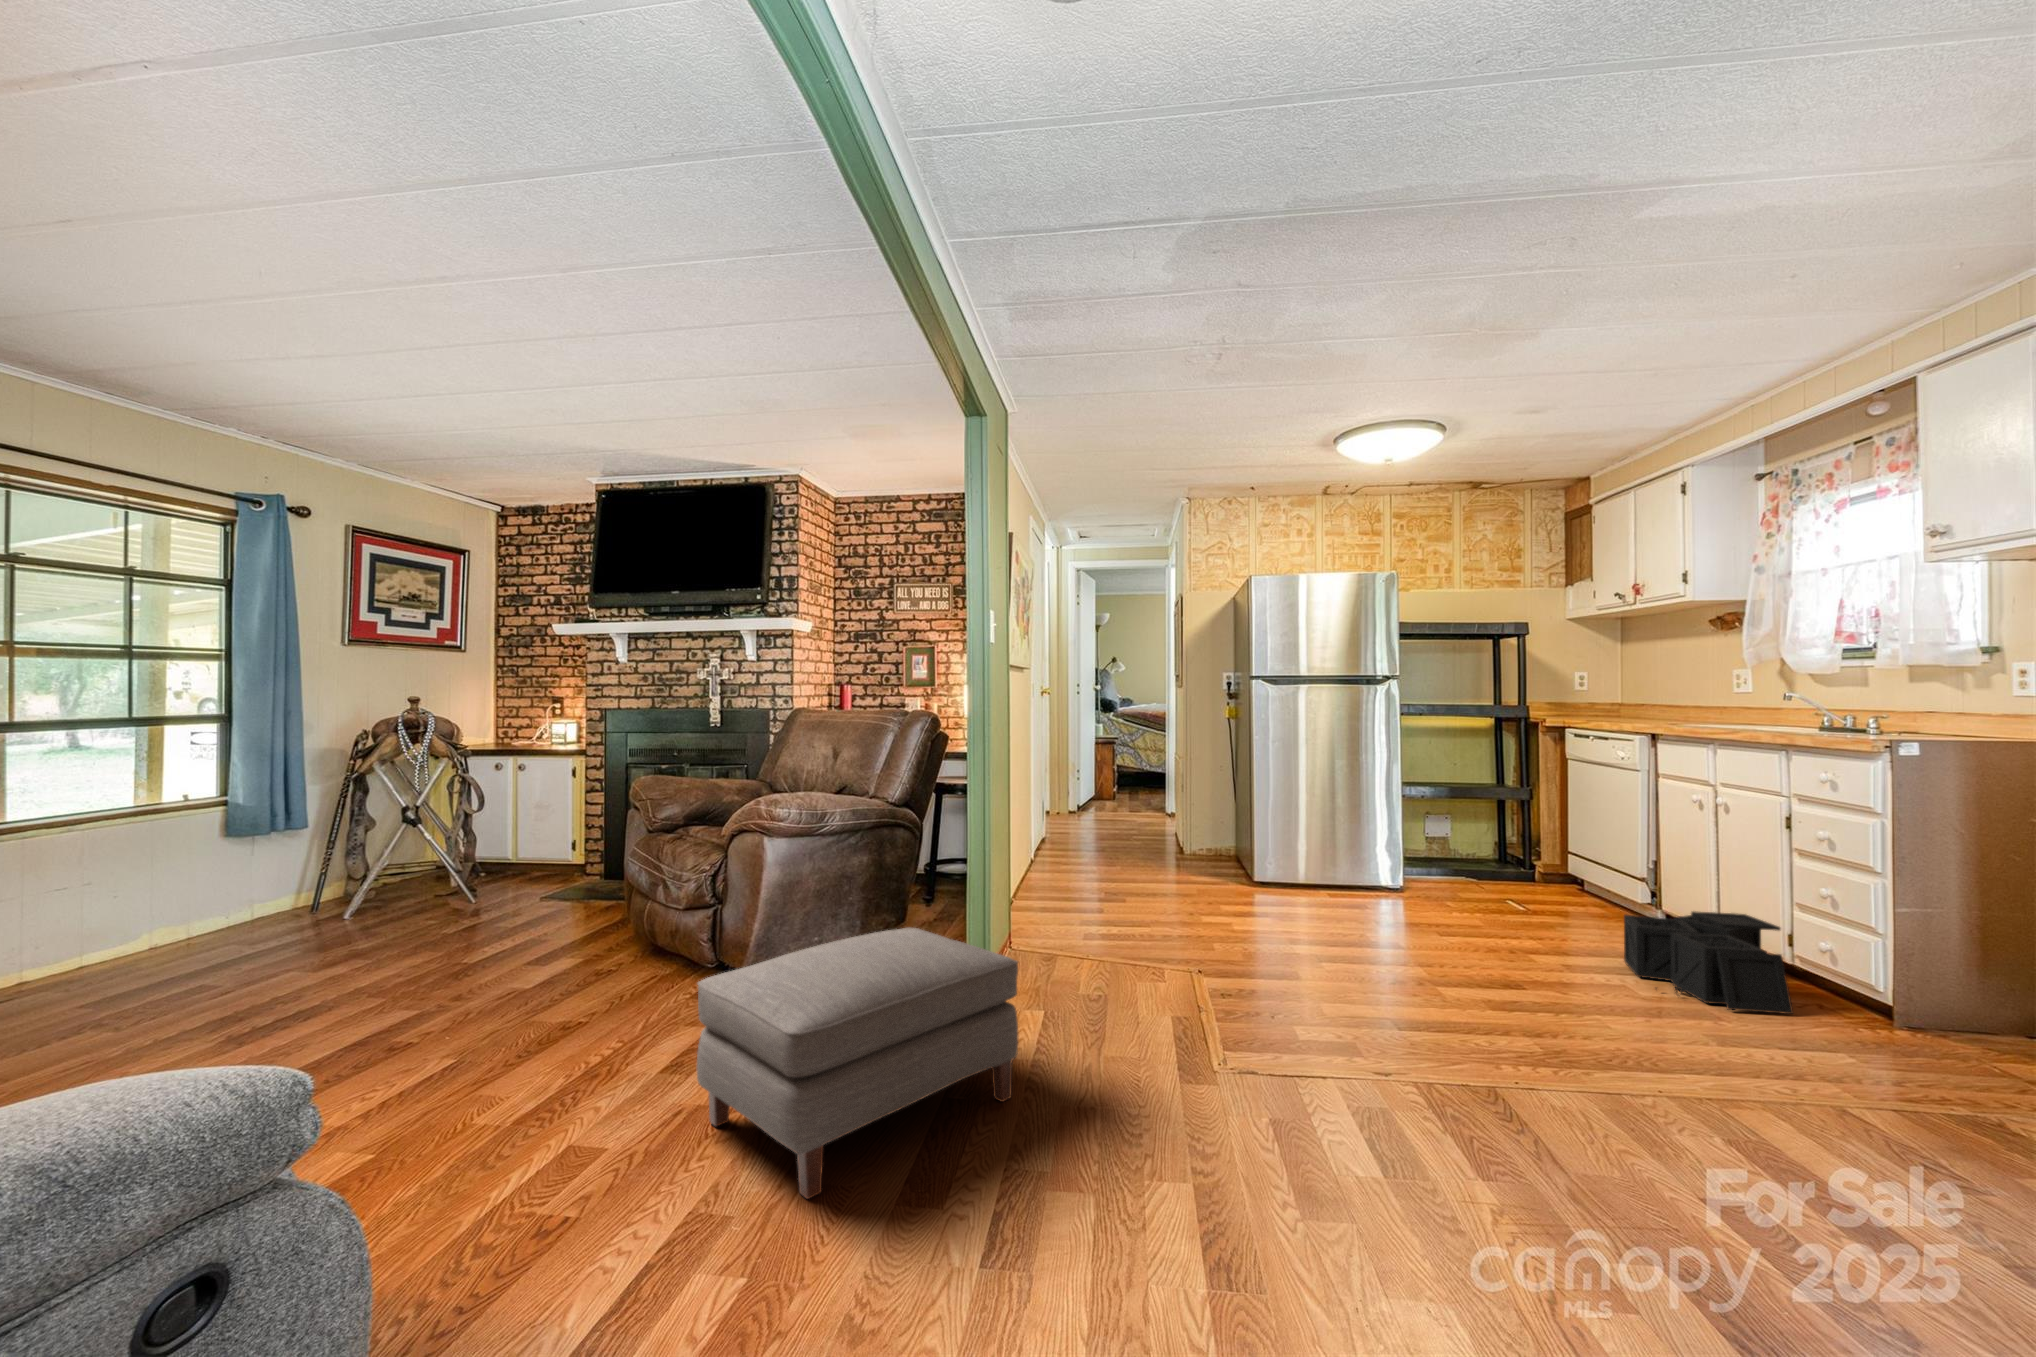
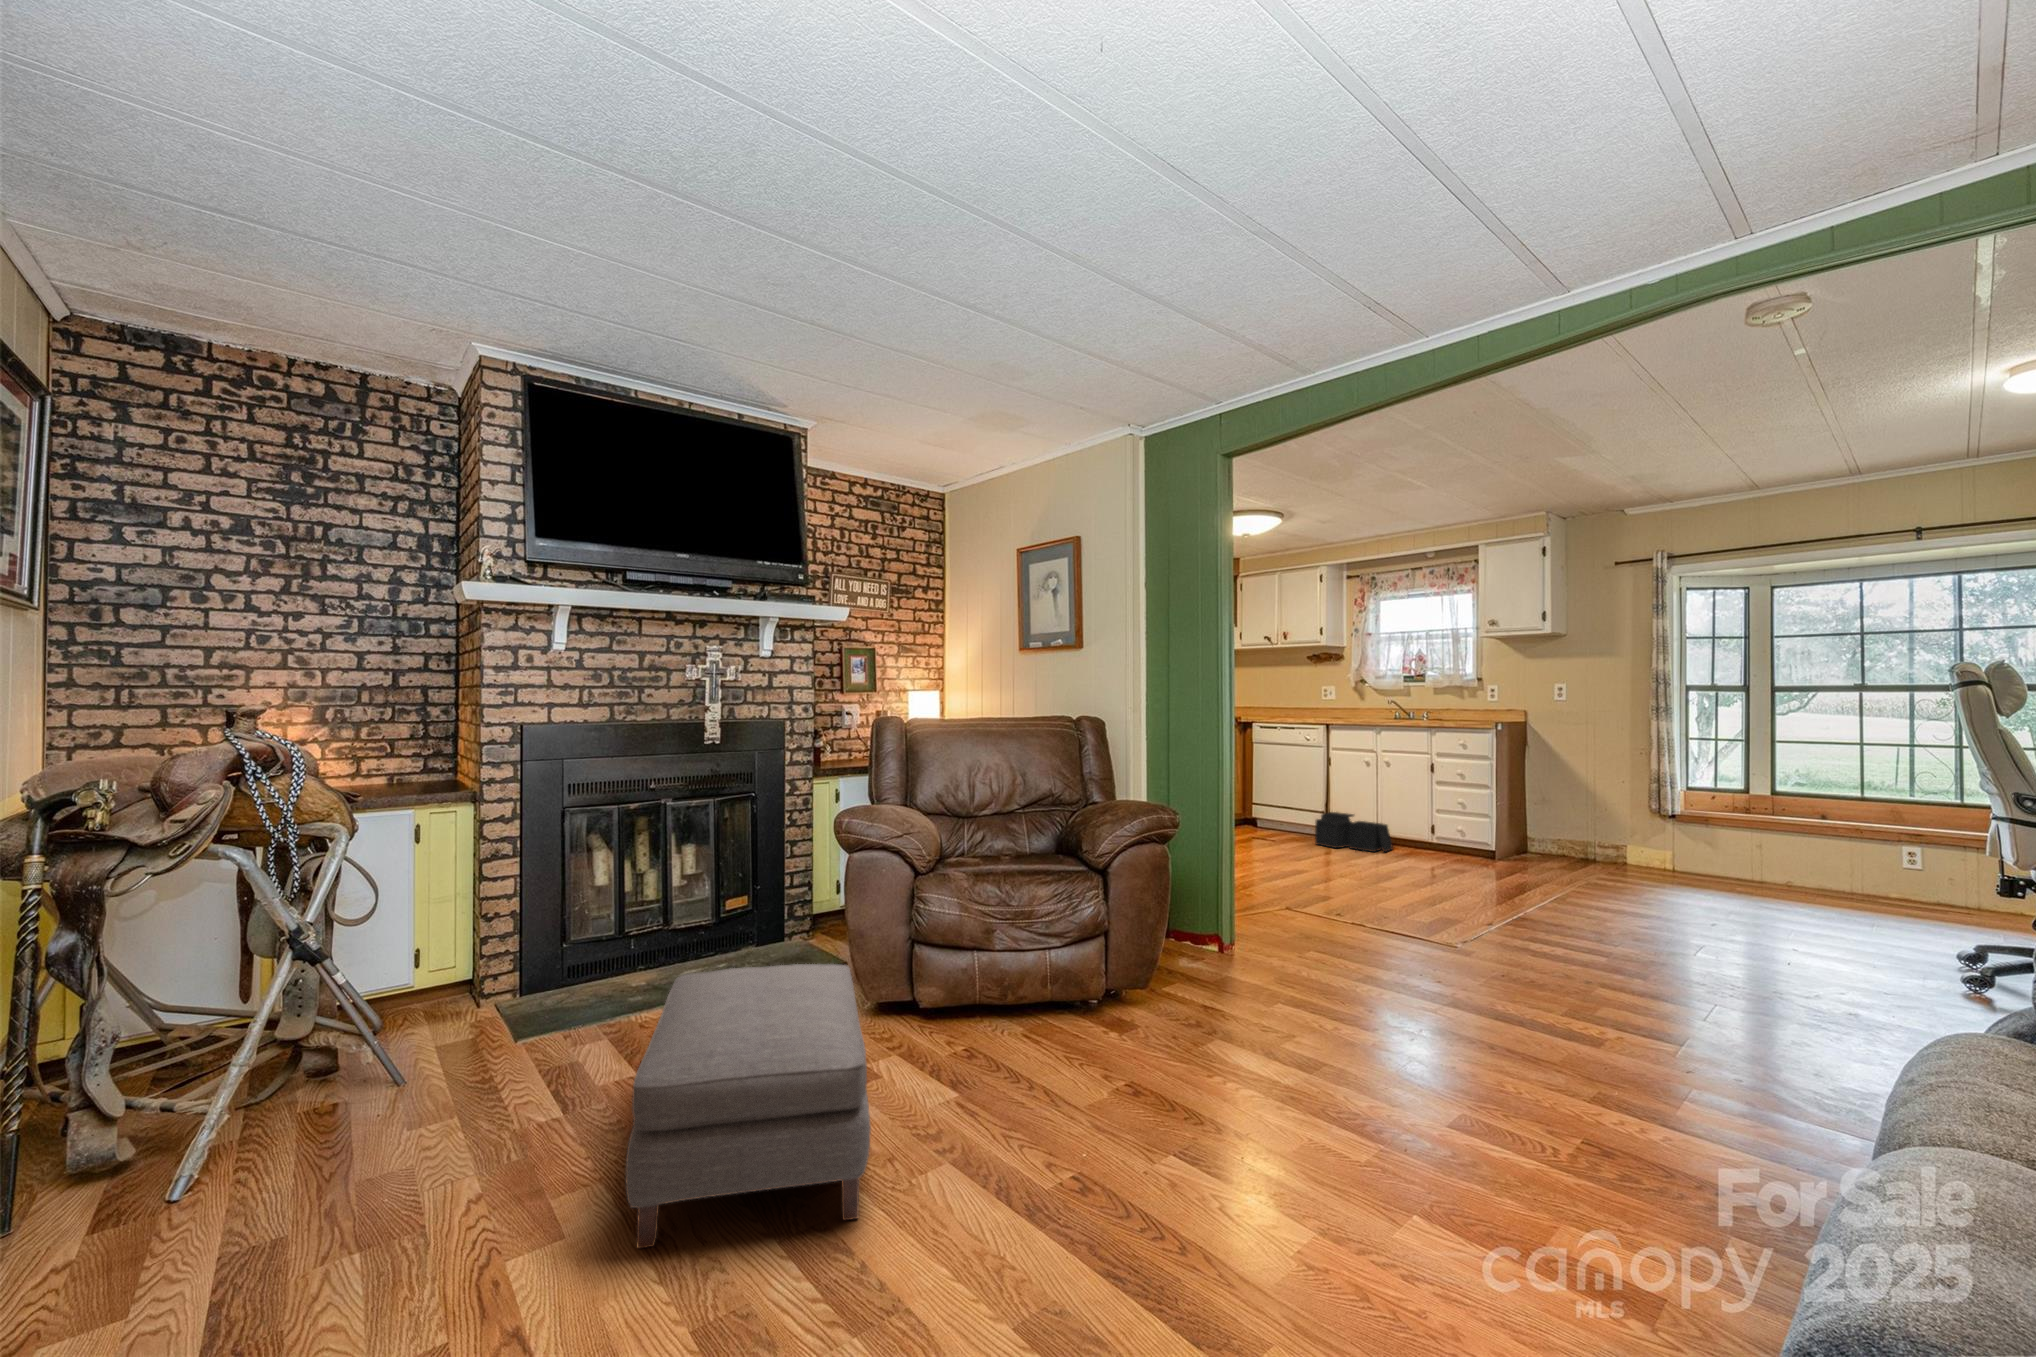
ottoman: present [697,928,1018,1199] -> present [626,964,871,1248]

